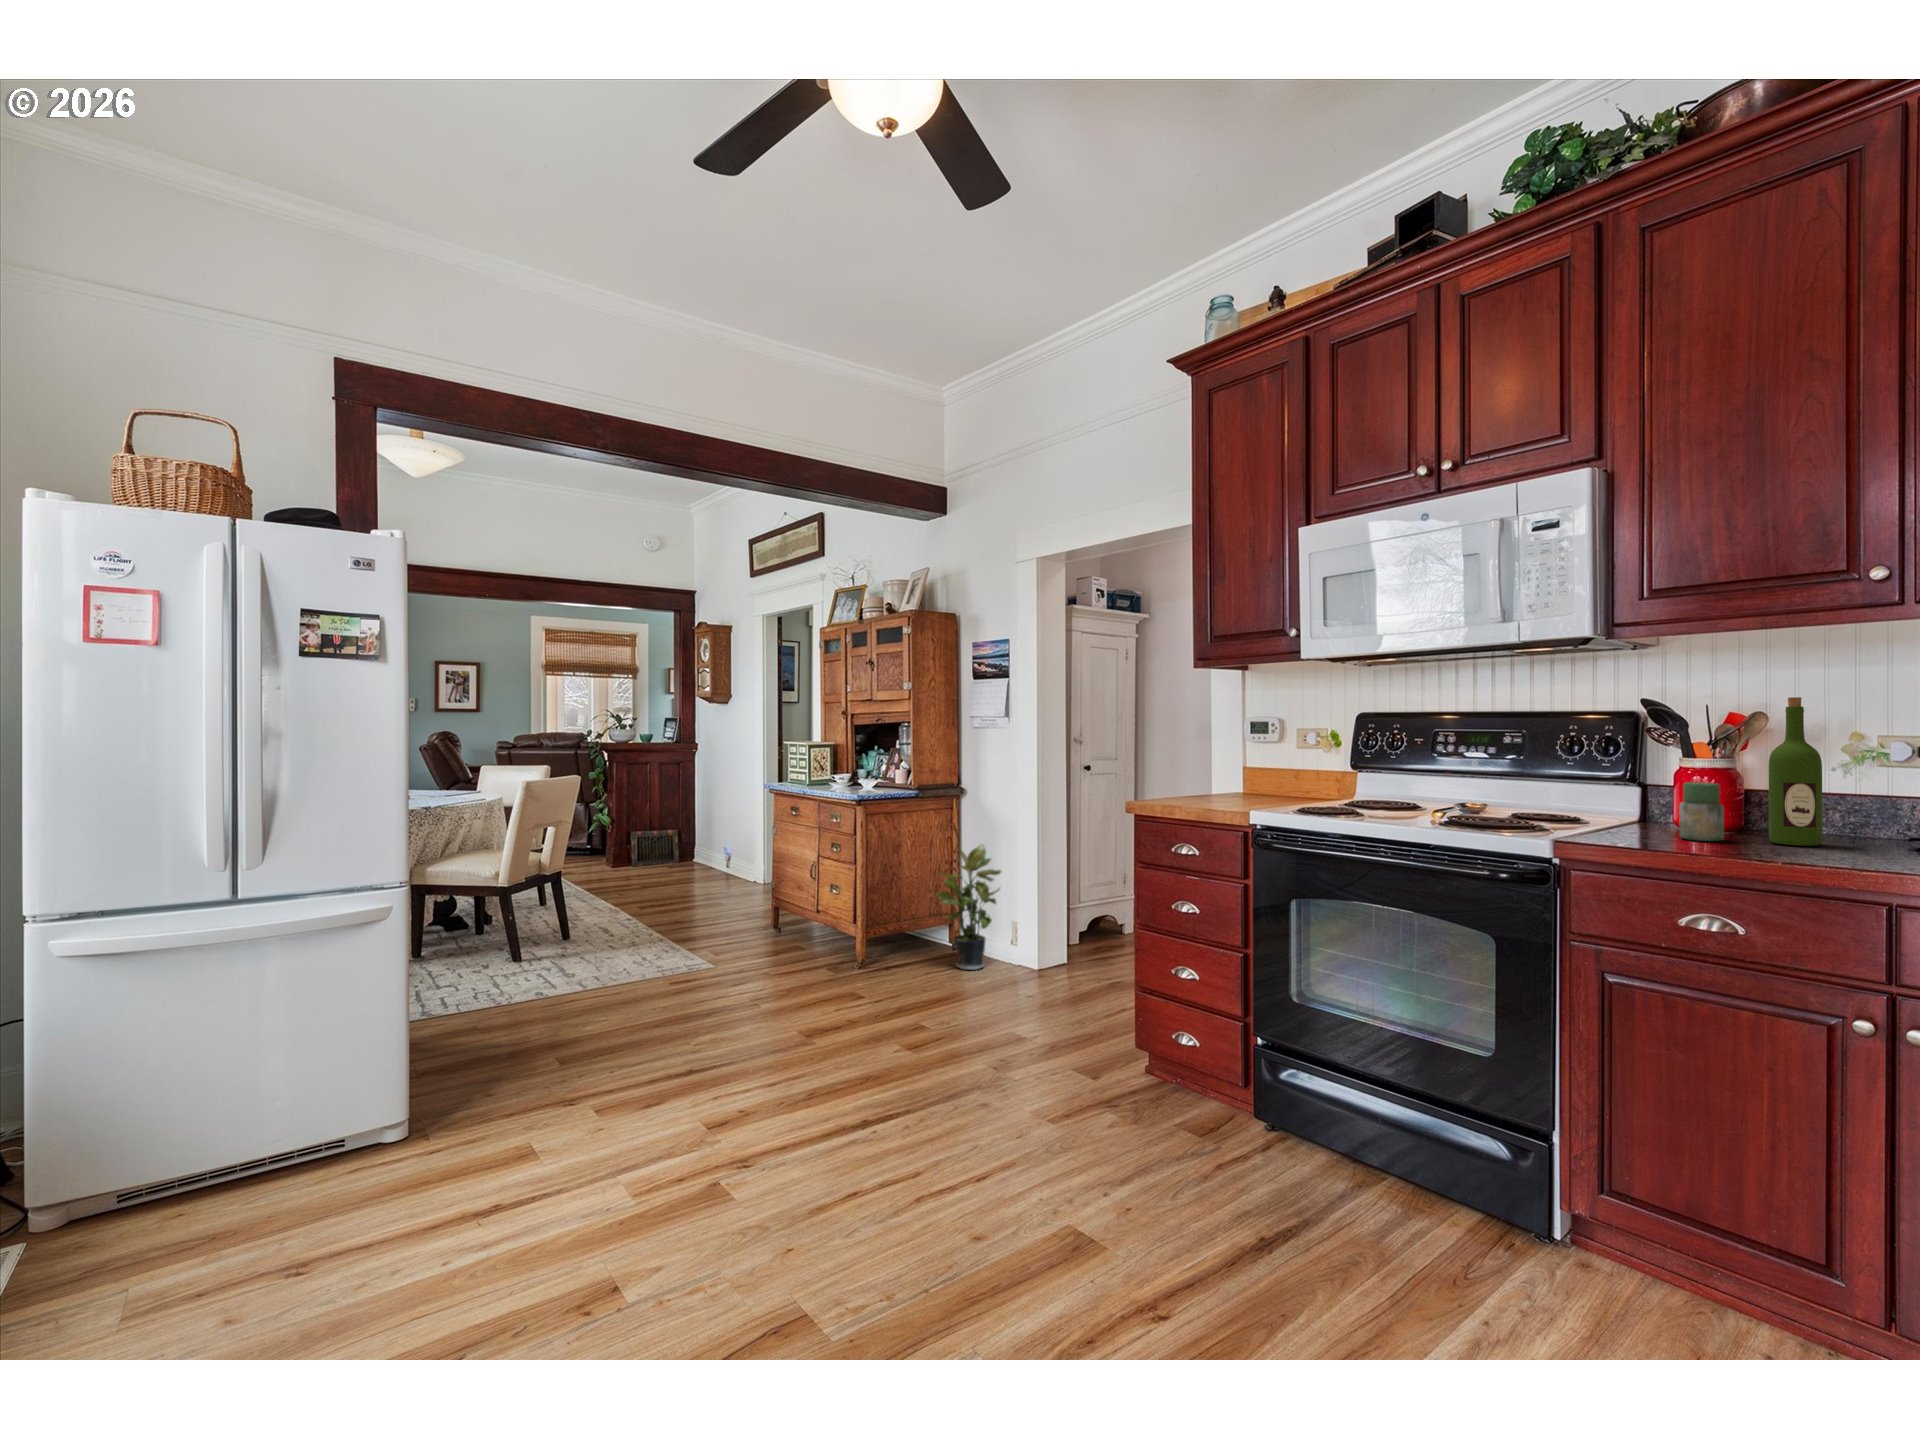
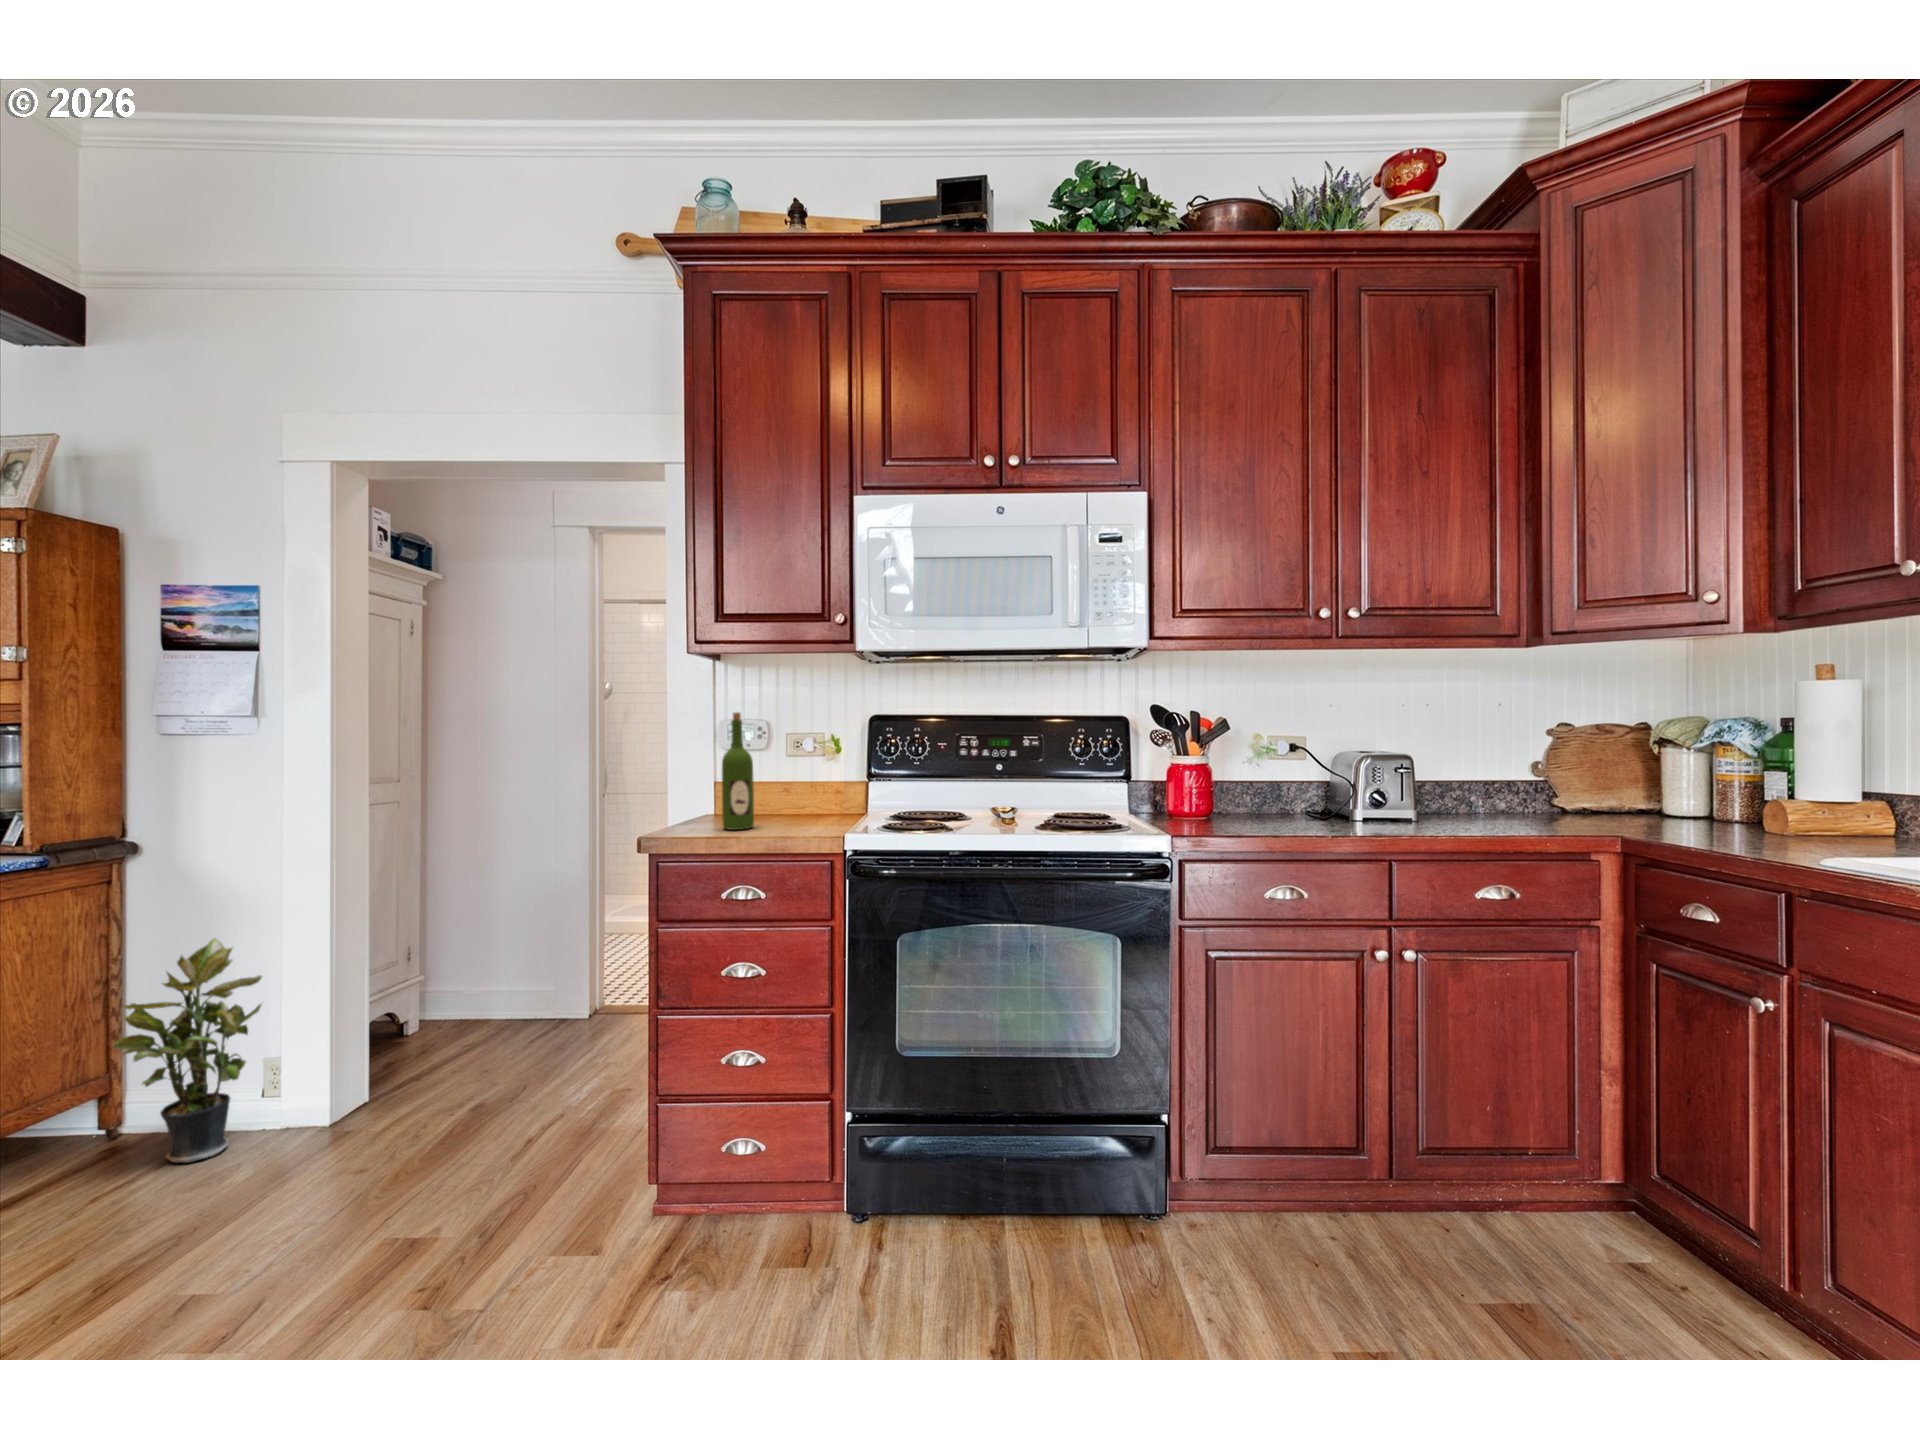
wine bottle: present [1769,697,1822,846] -> present [722,712,754,830]
jar: present [1679,782,1724,841] -> none [1217,774,1246,824]

